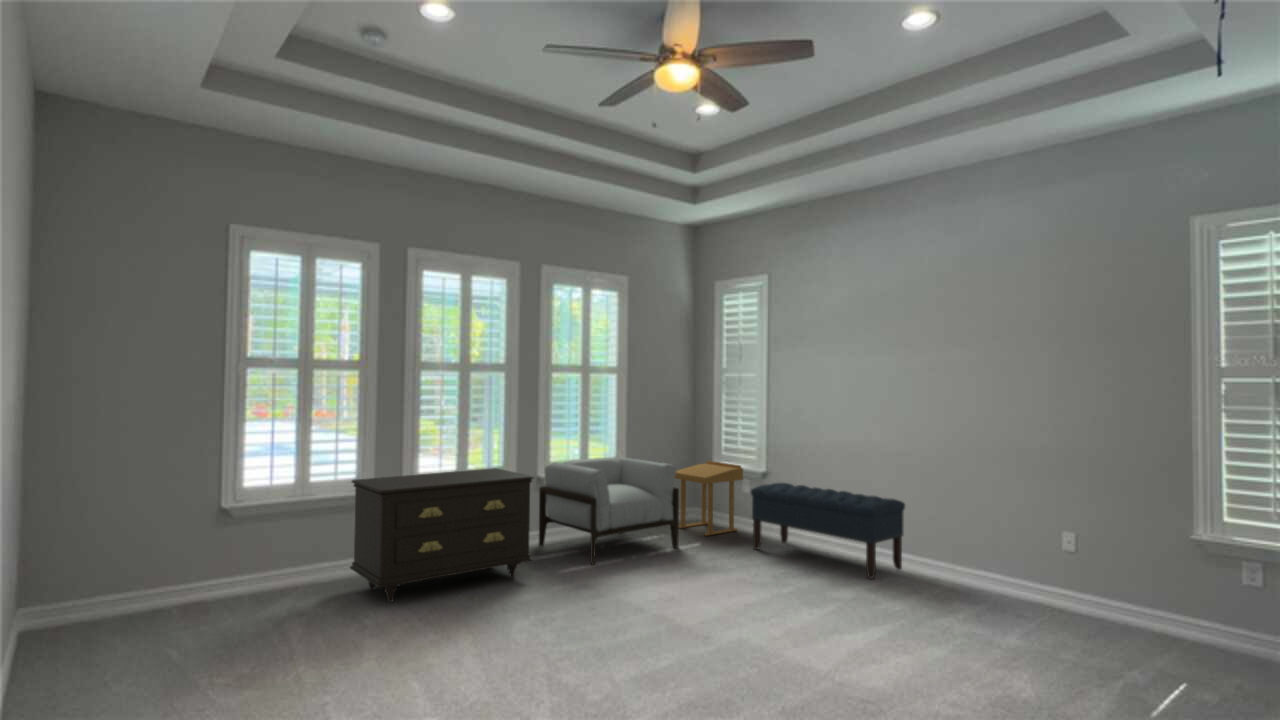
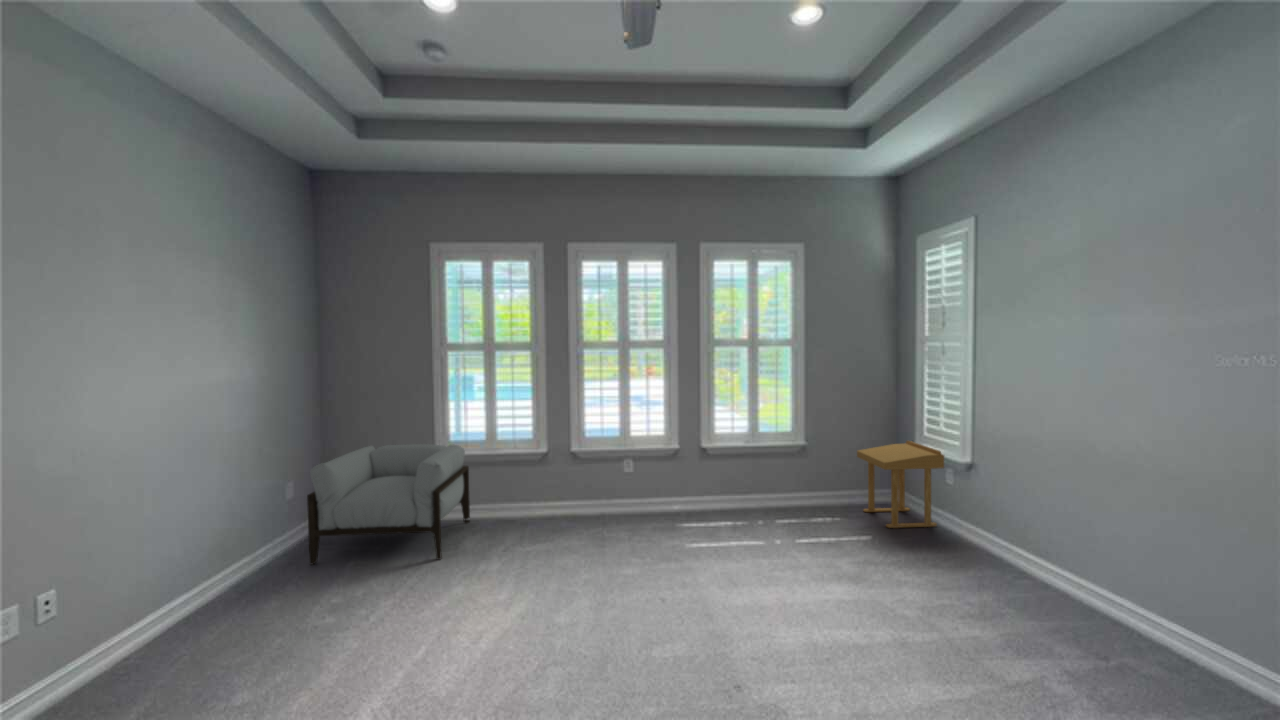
armchair: present [539,458,679,564] -> present [307,444,470,564]
dresser: present [350,468,534,602] -> none [496,438,651,552]
bench: present [750,483,905,578] -> none [929,481,1183,660]

